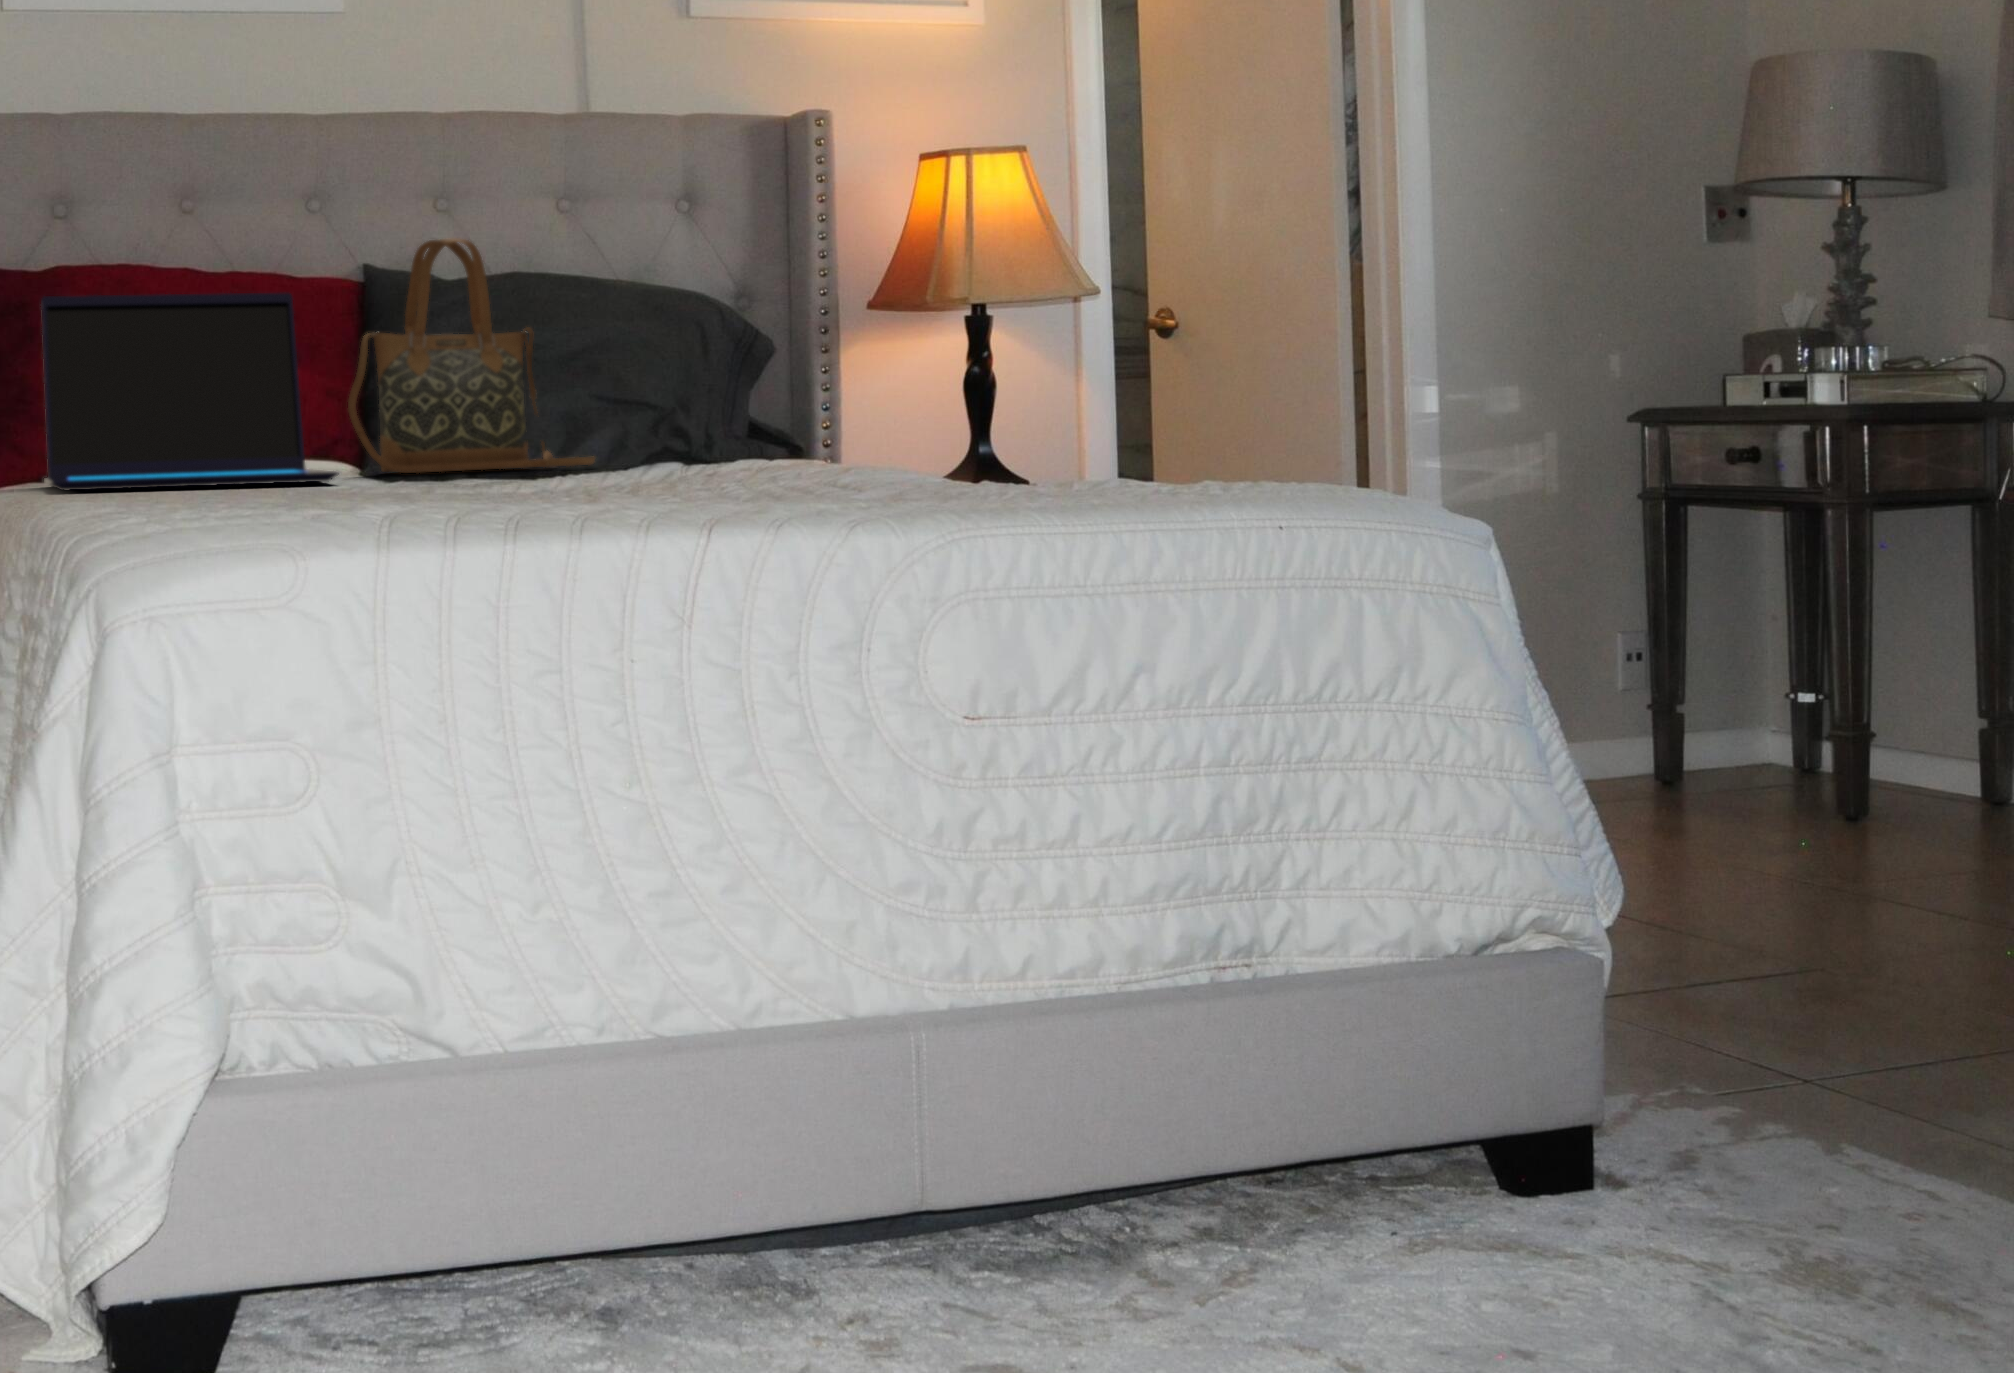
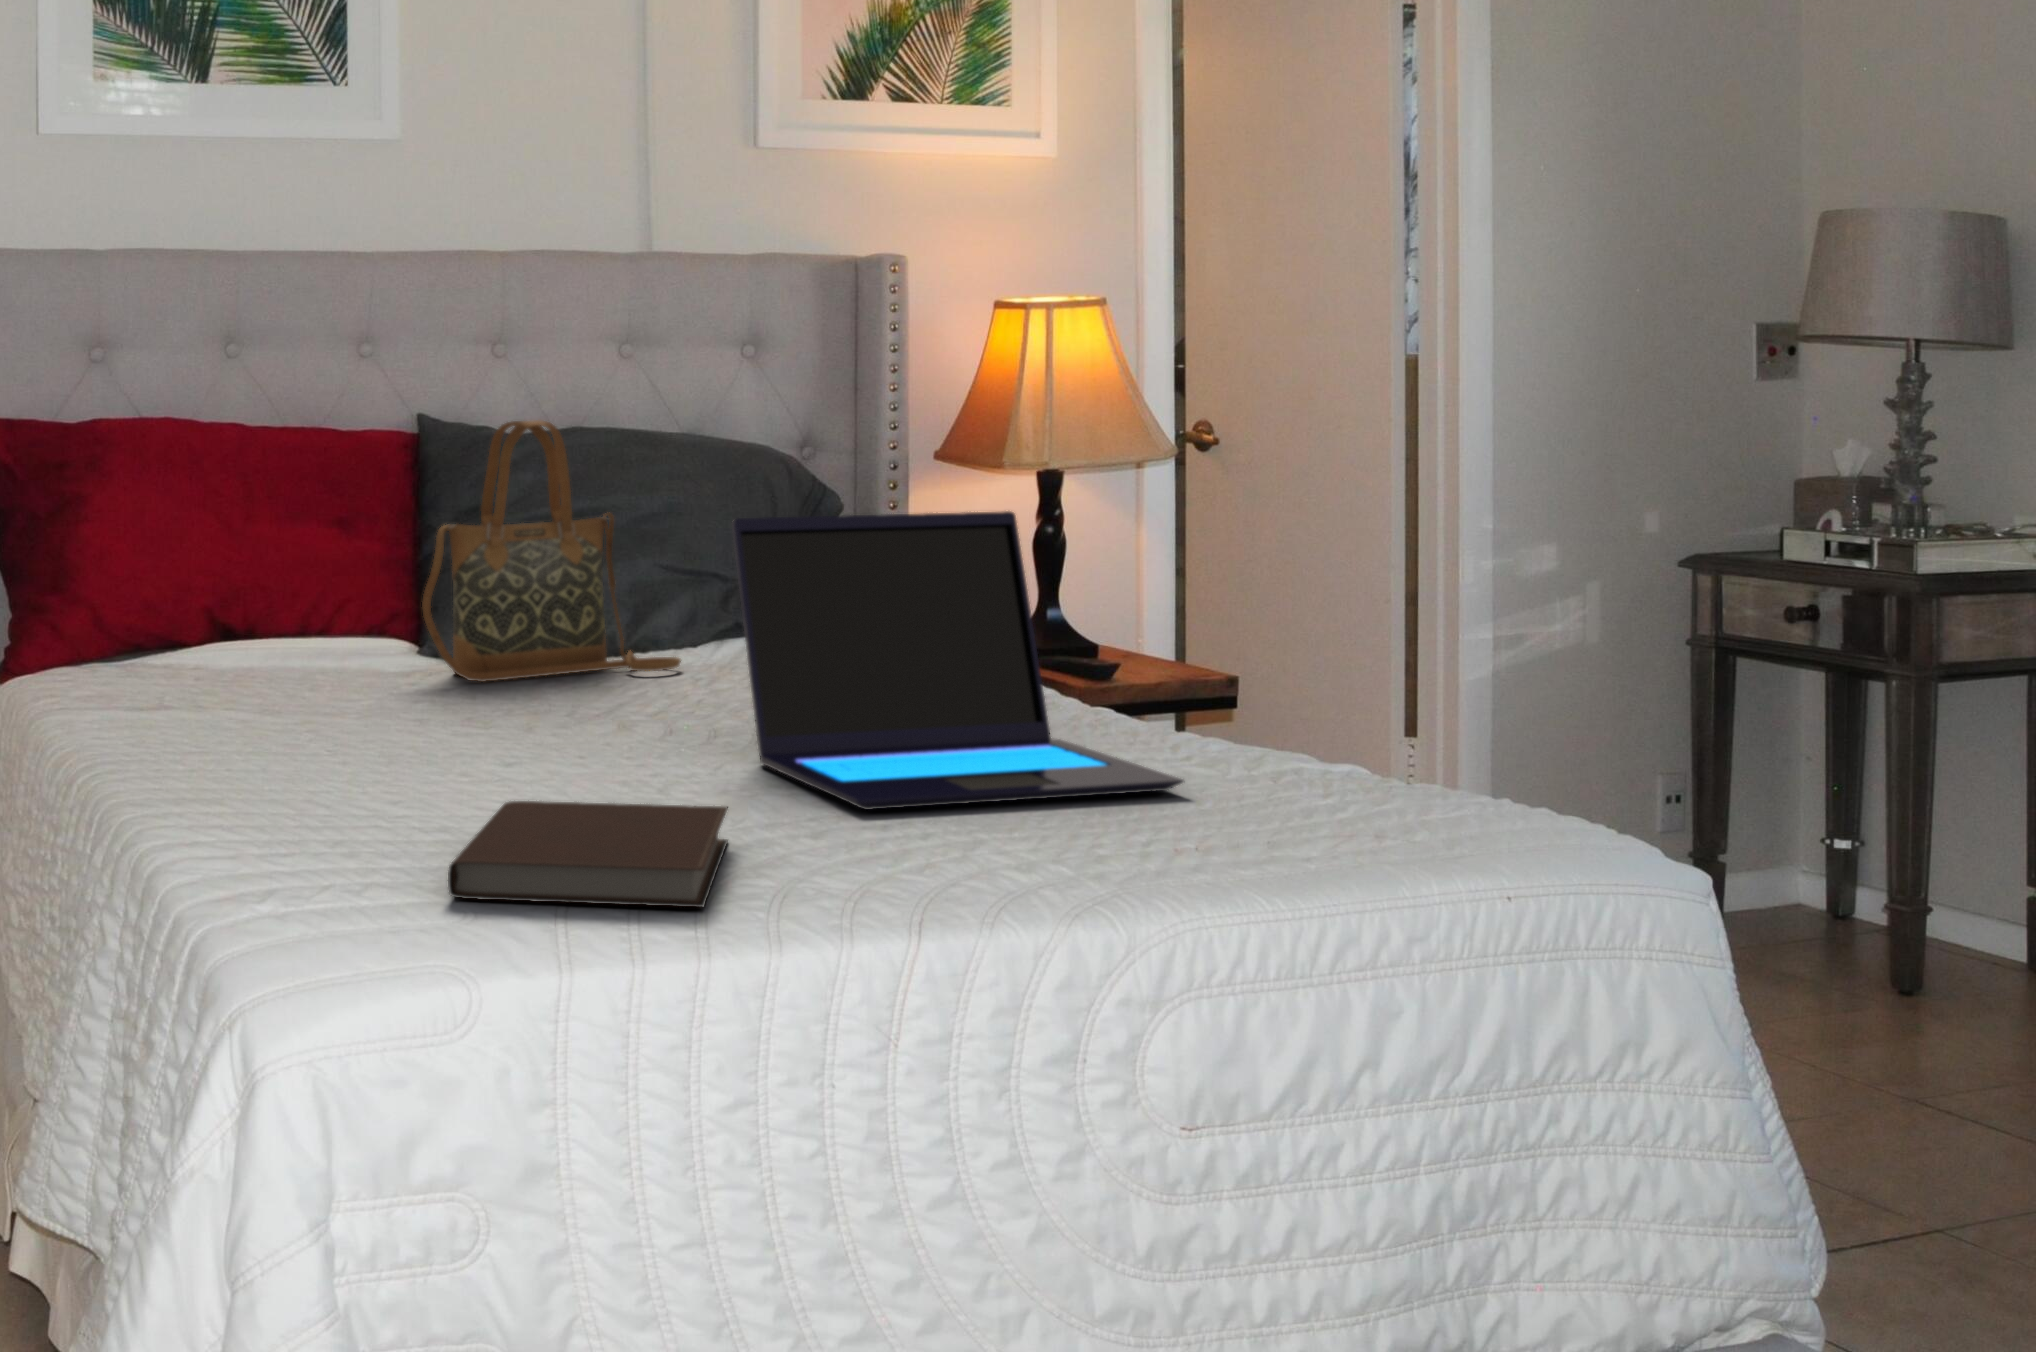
laptop: present [41,292,339,490] -> present [731,511,1184,810]
notebook: none [291,468,562,512] -> present [448,801,728,907]

